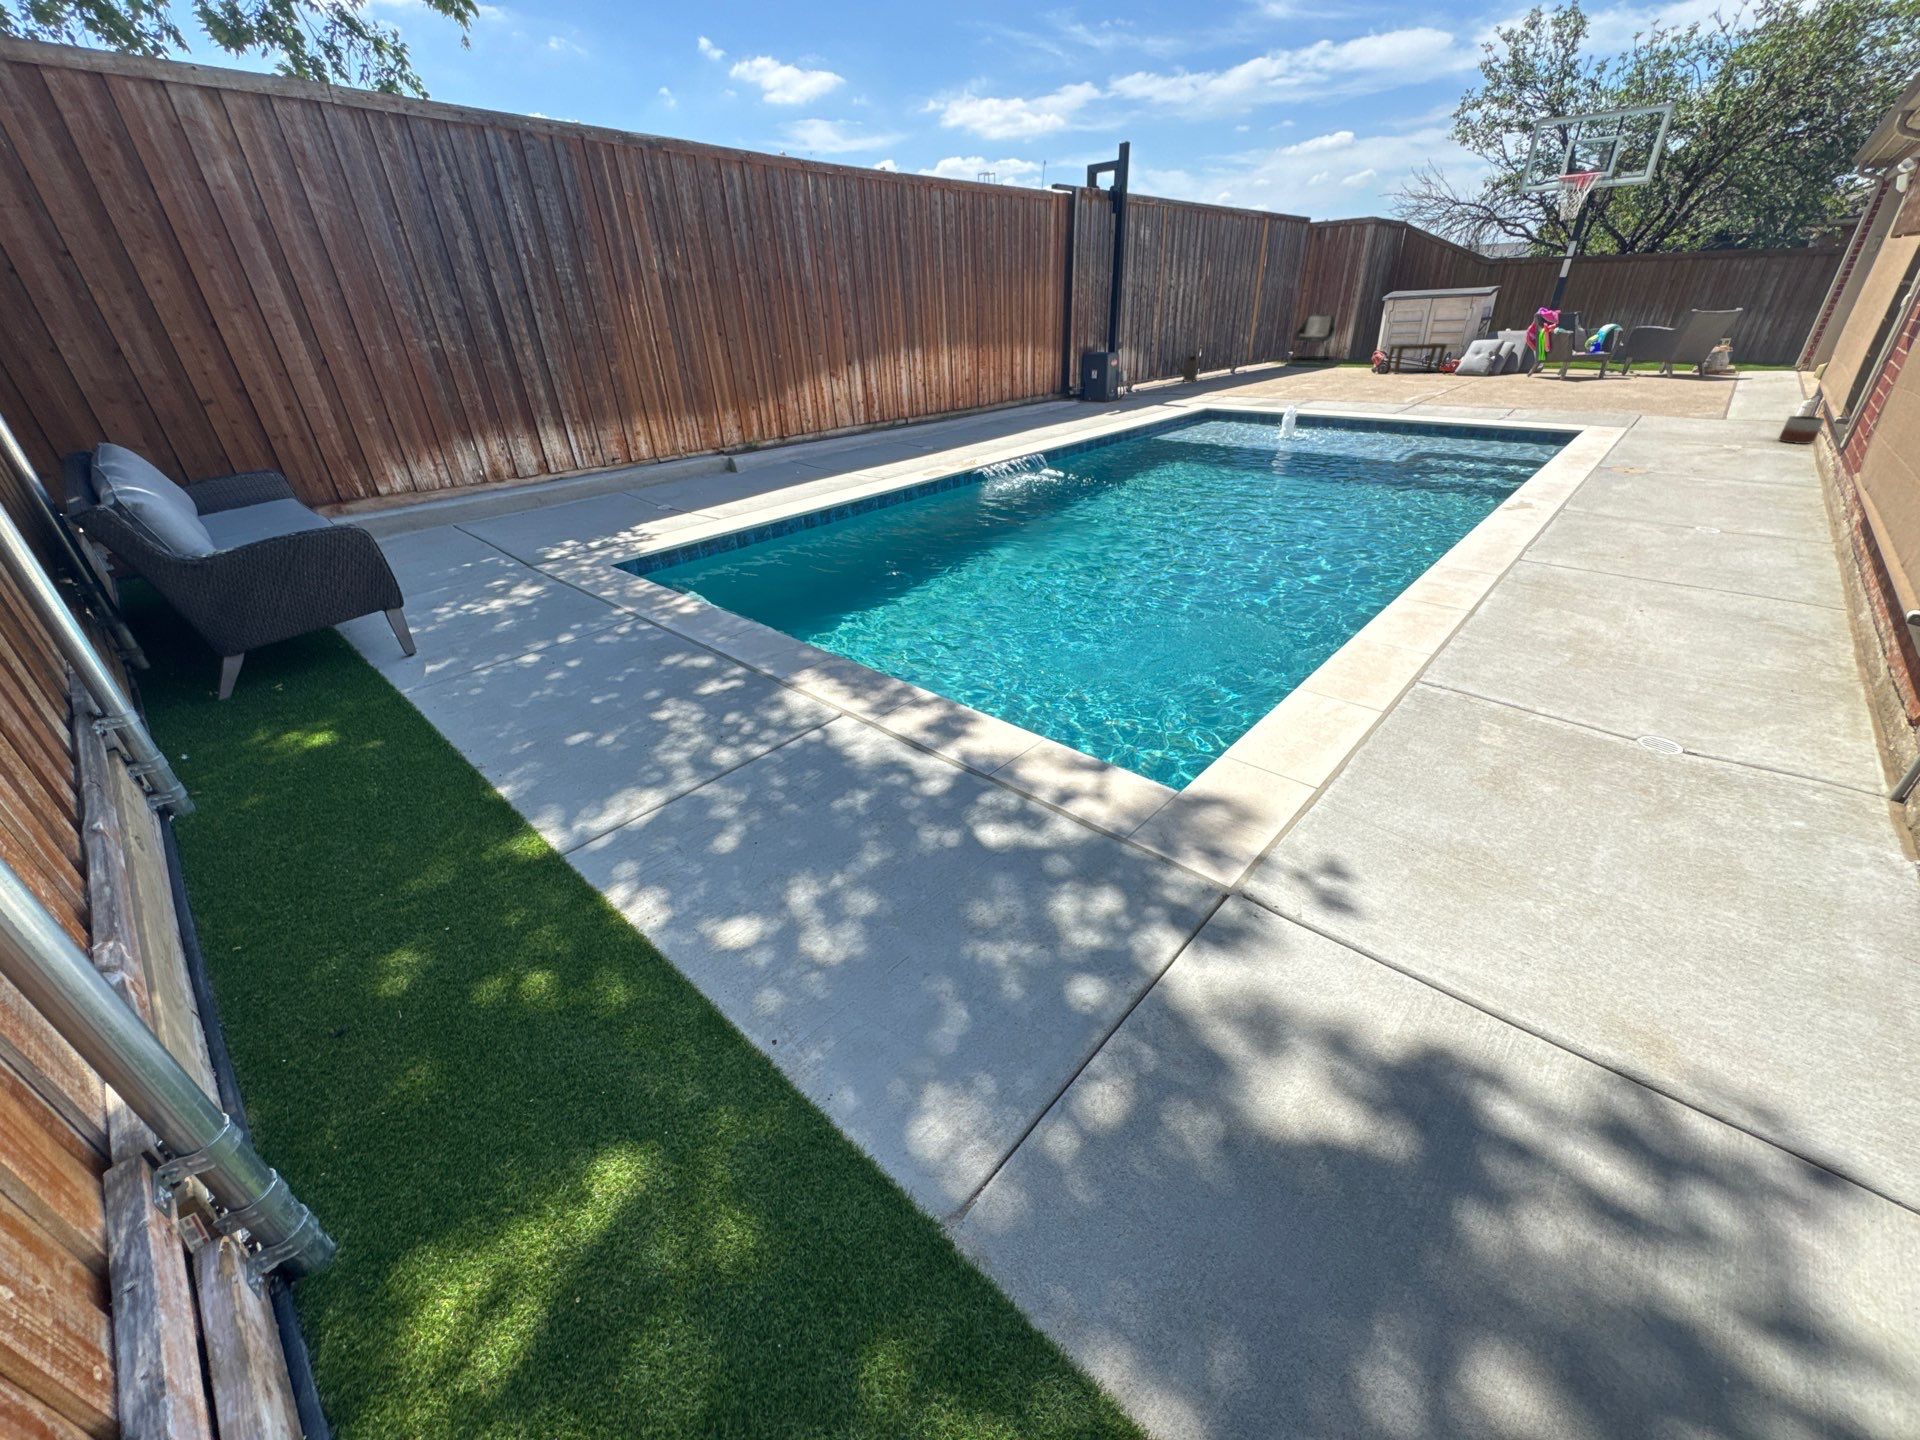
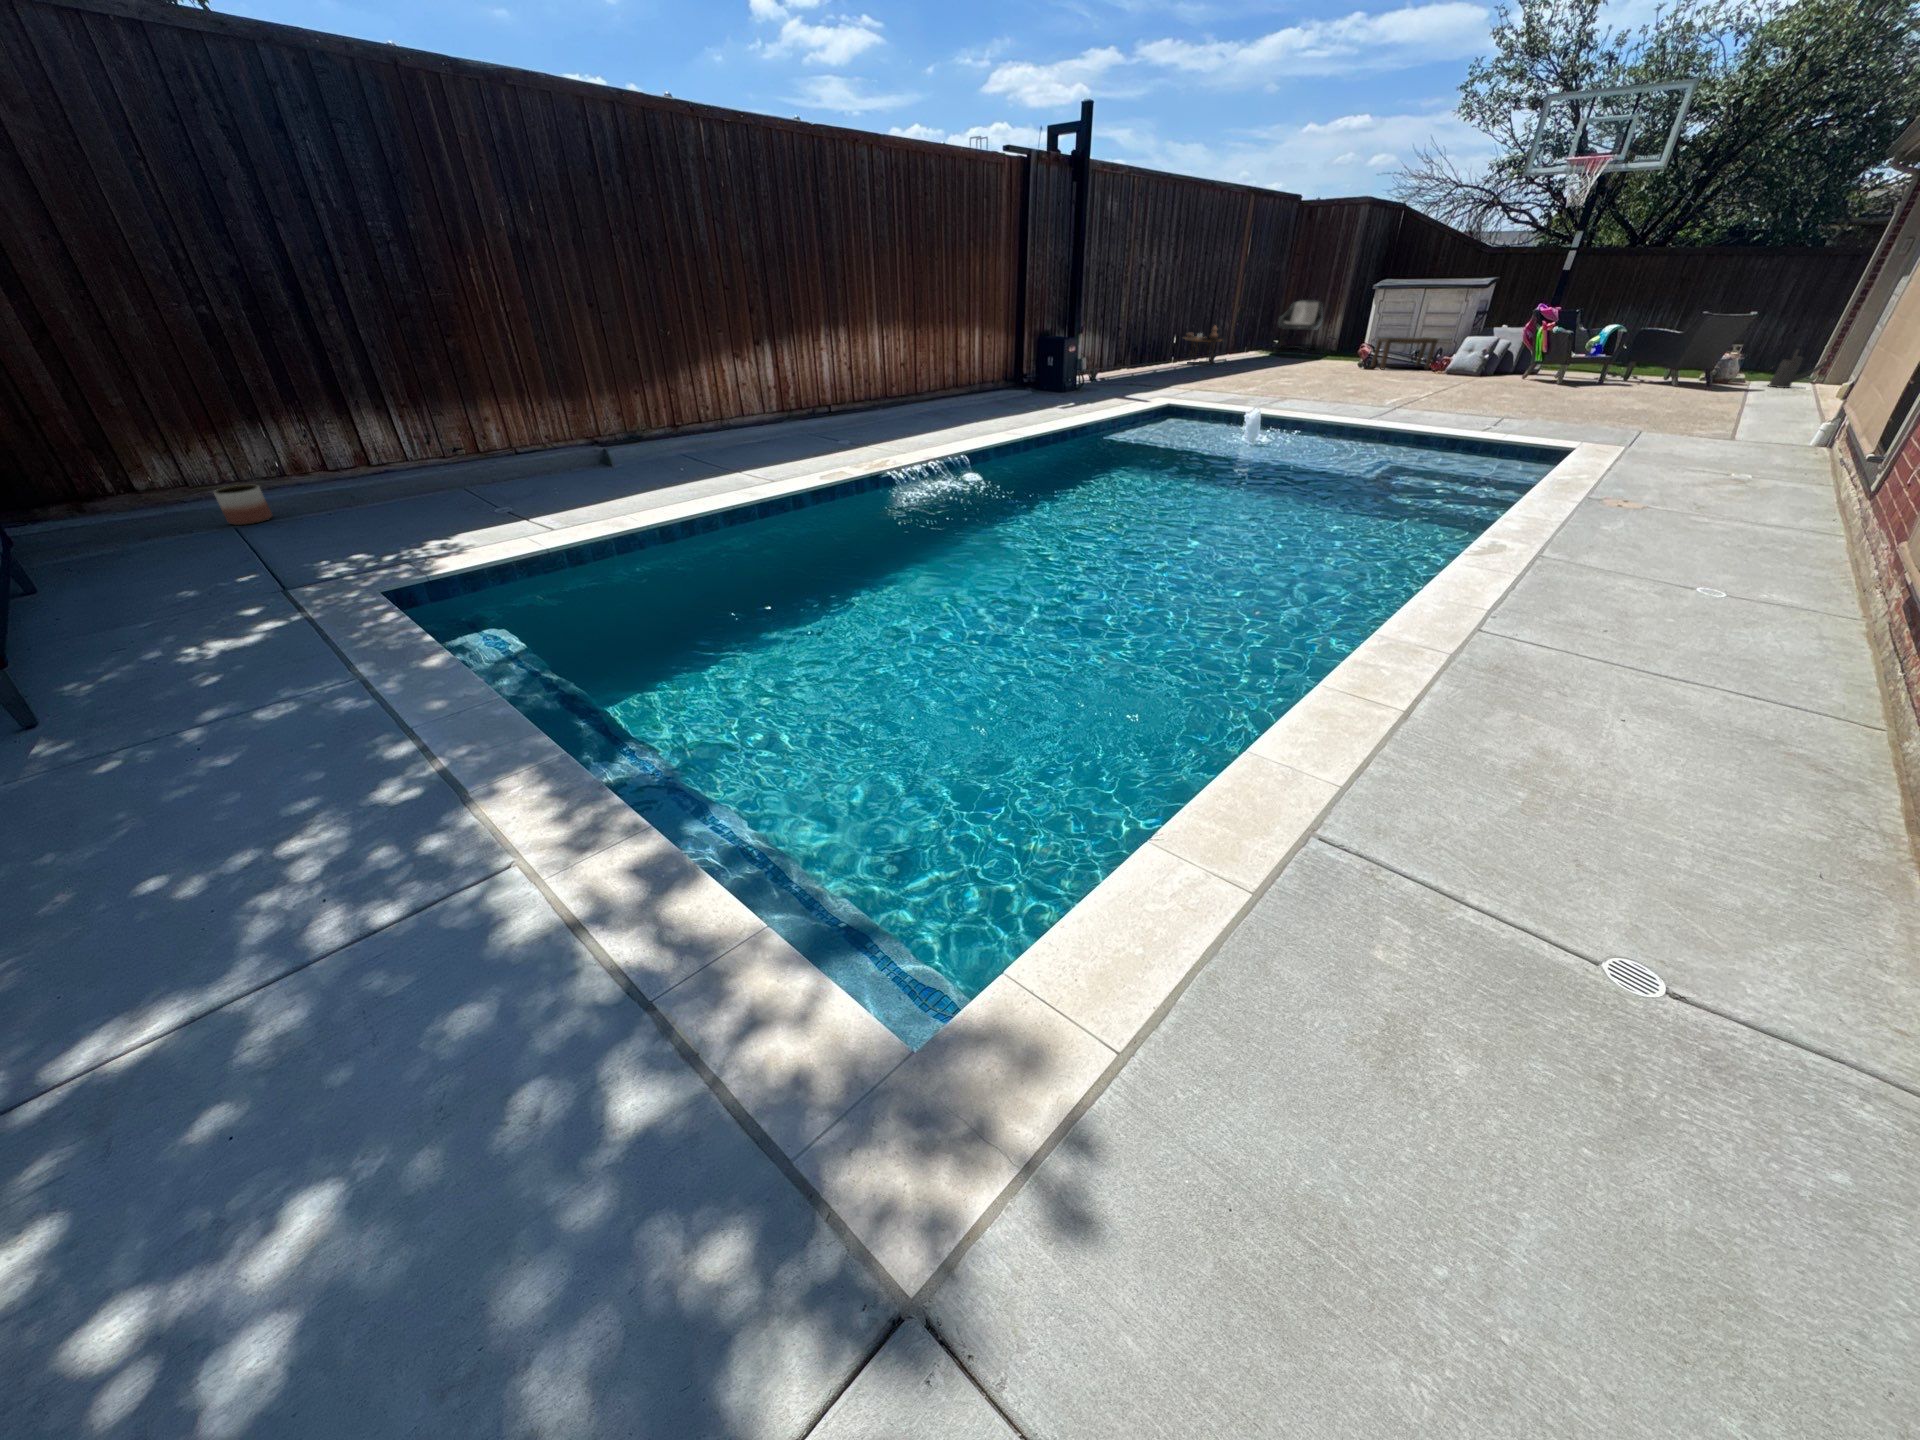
side table: none [1207,339,1246,375] -> present [1184,326,1221,360]
watering can: present [1173,352,1198,382] -> present [1769,349,1833,388]
planter: present [1779,416,1824,444] -> present [214,485,272,525]

